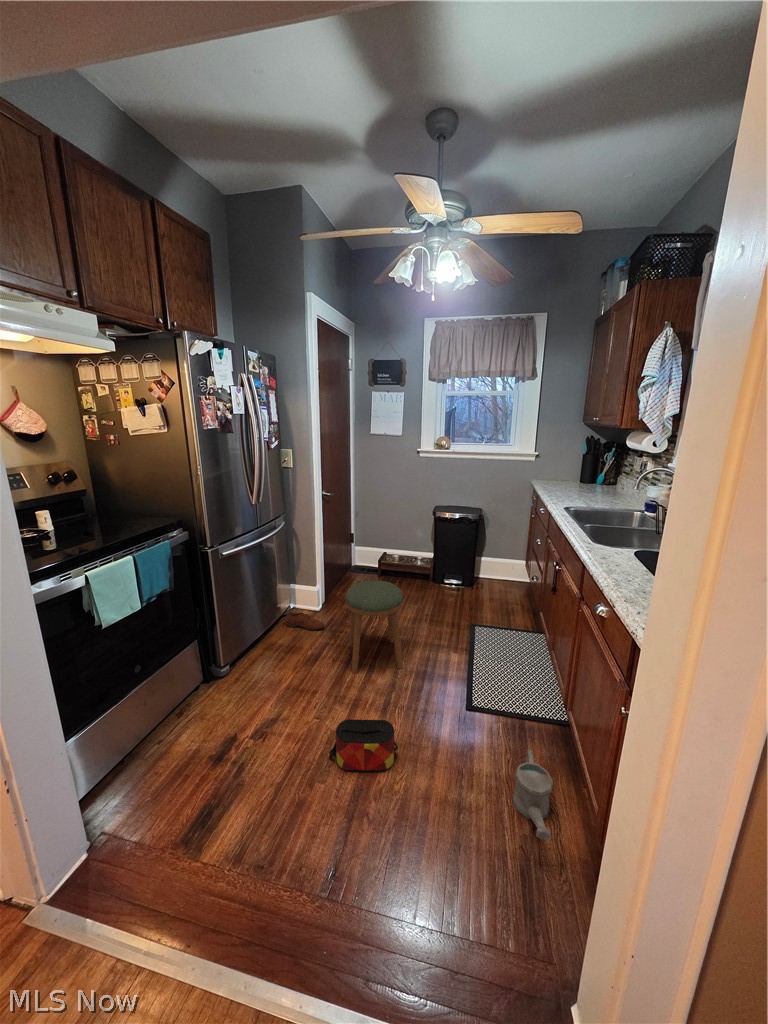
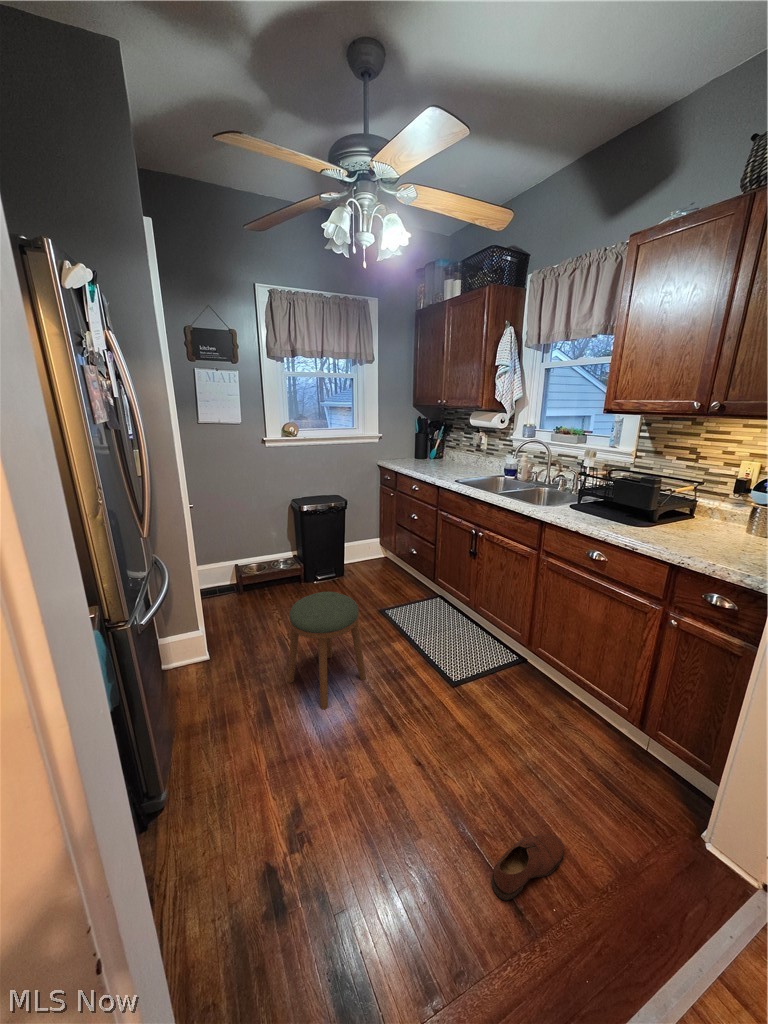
shoe: present [286,612,324,630] -> present [492,835,564,901]
bag: present [329,719,398,772] -> none [394,733,458,814]
watering can: present [513,749,553,840] -> none [536,687,613,748]

